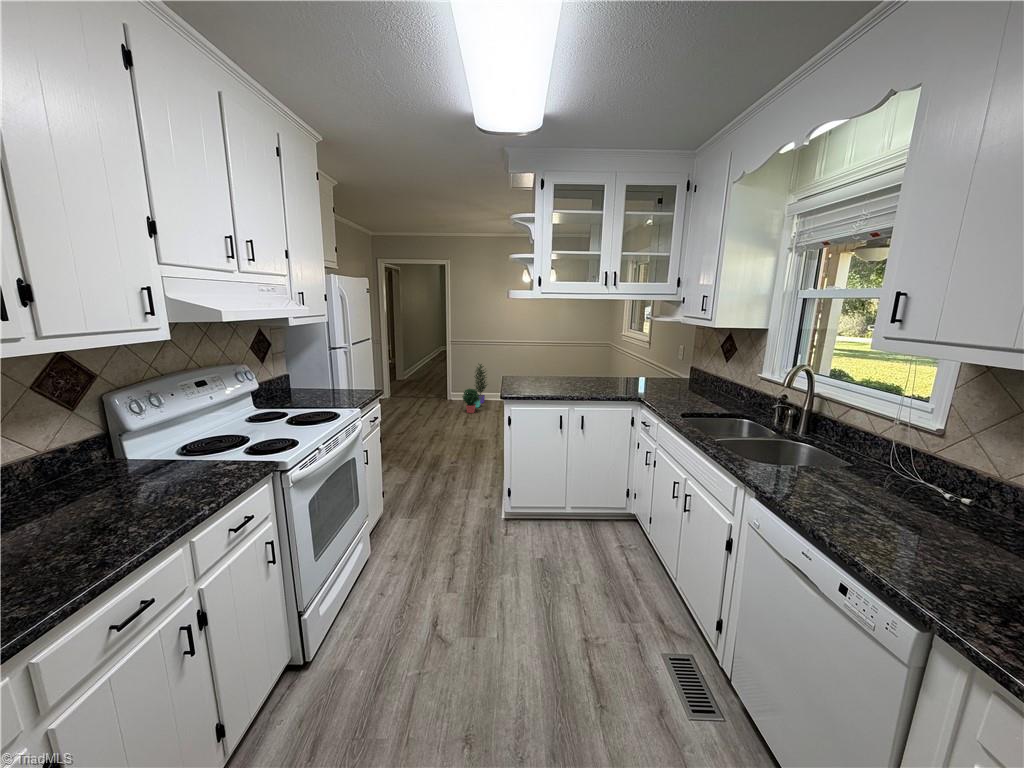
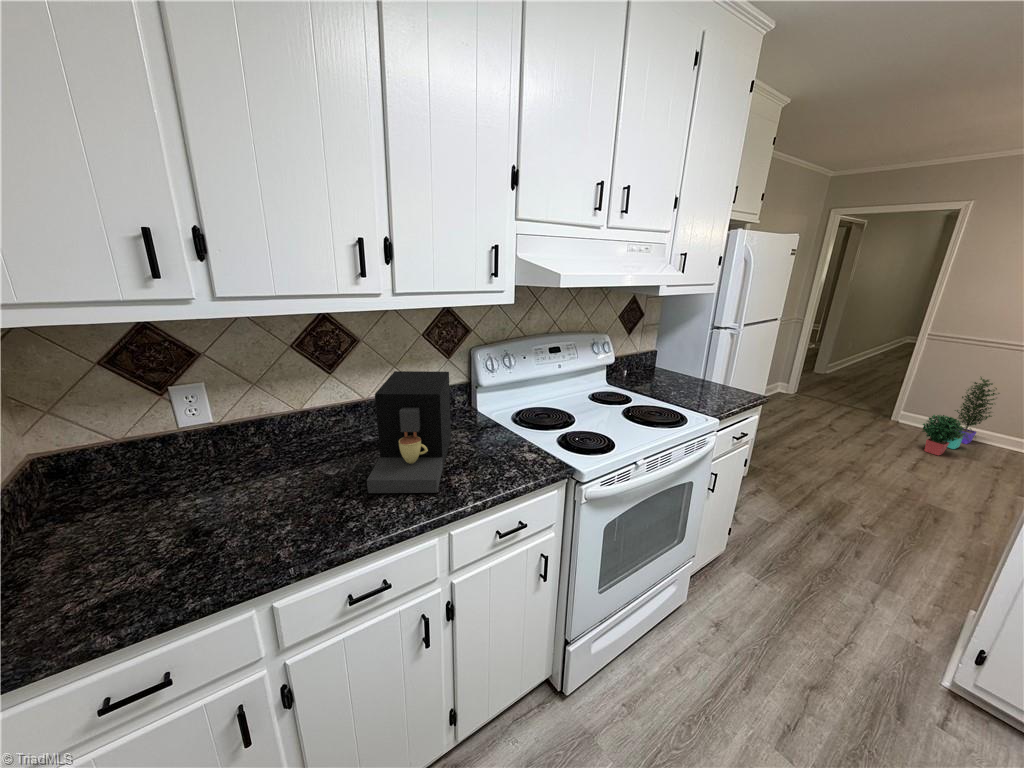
coffee maker: none [19,415,161,547] -> present [367,371,451,493]

